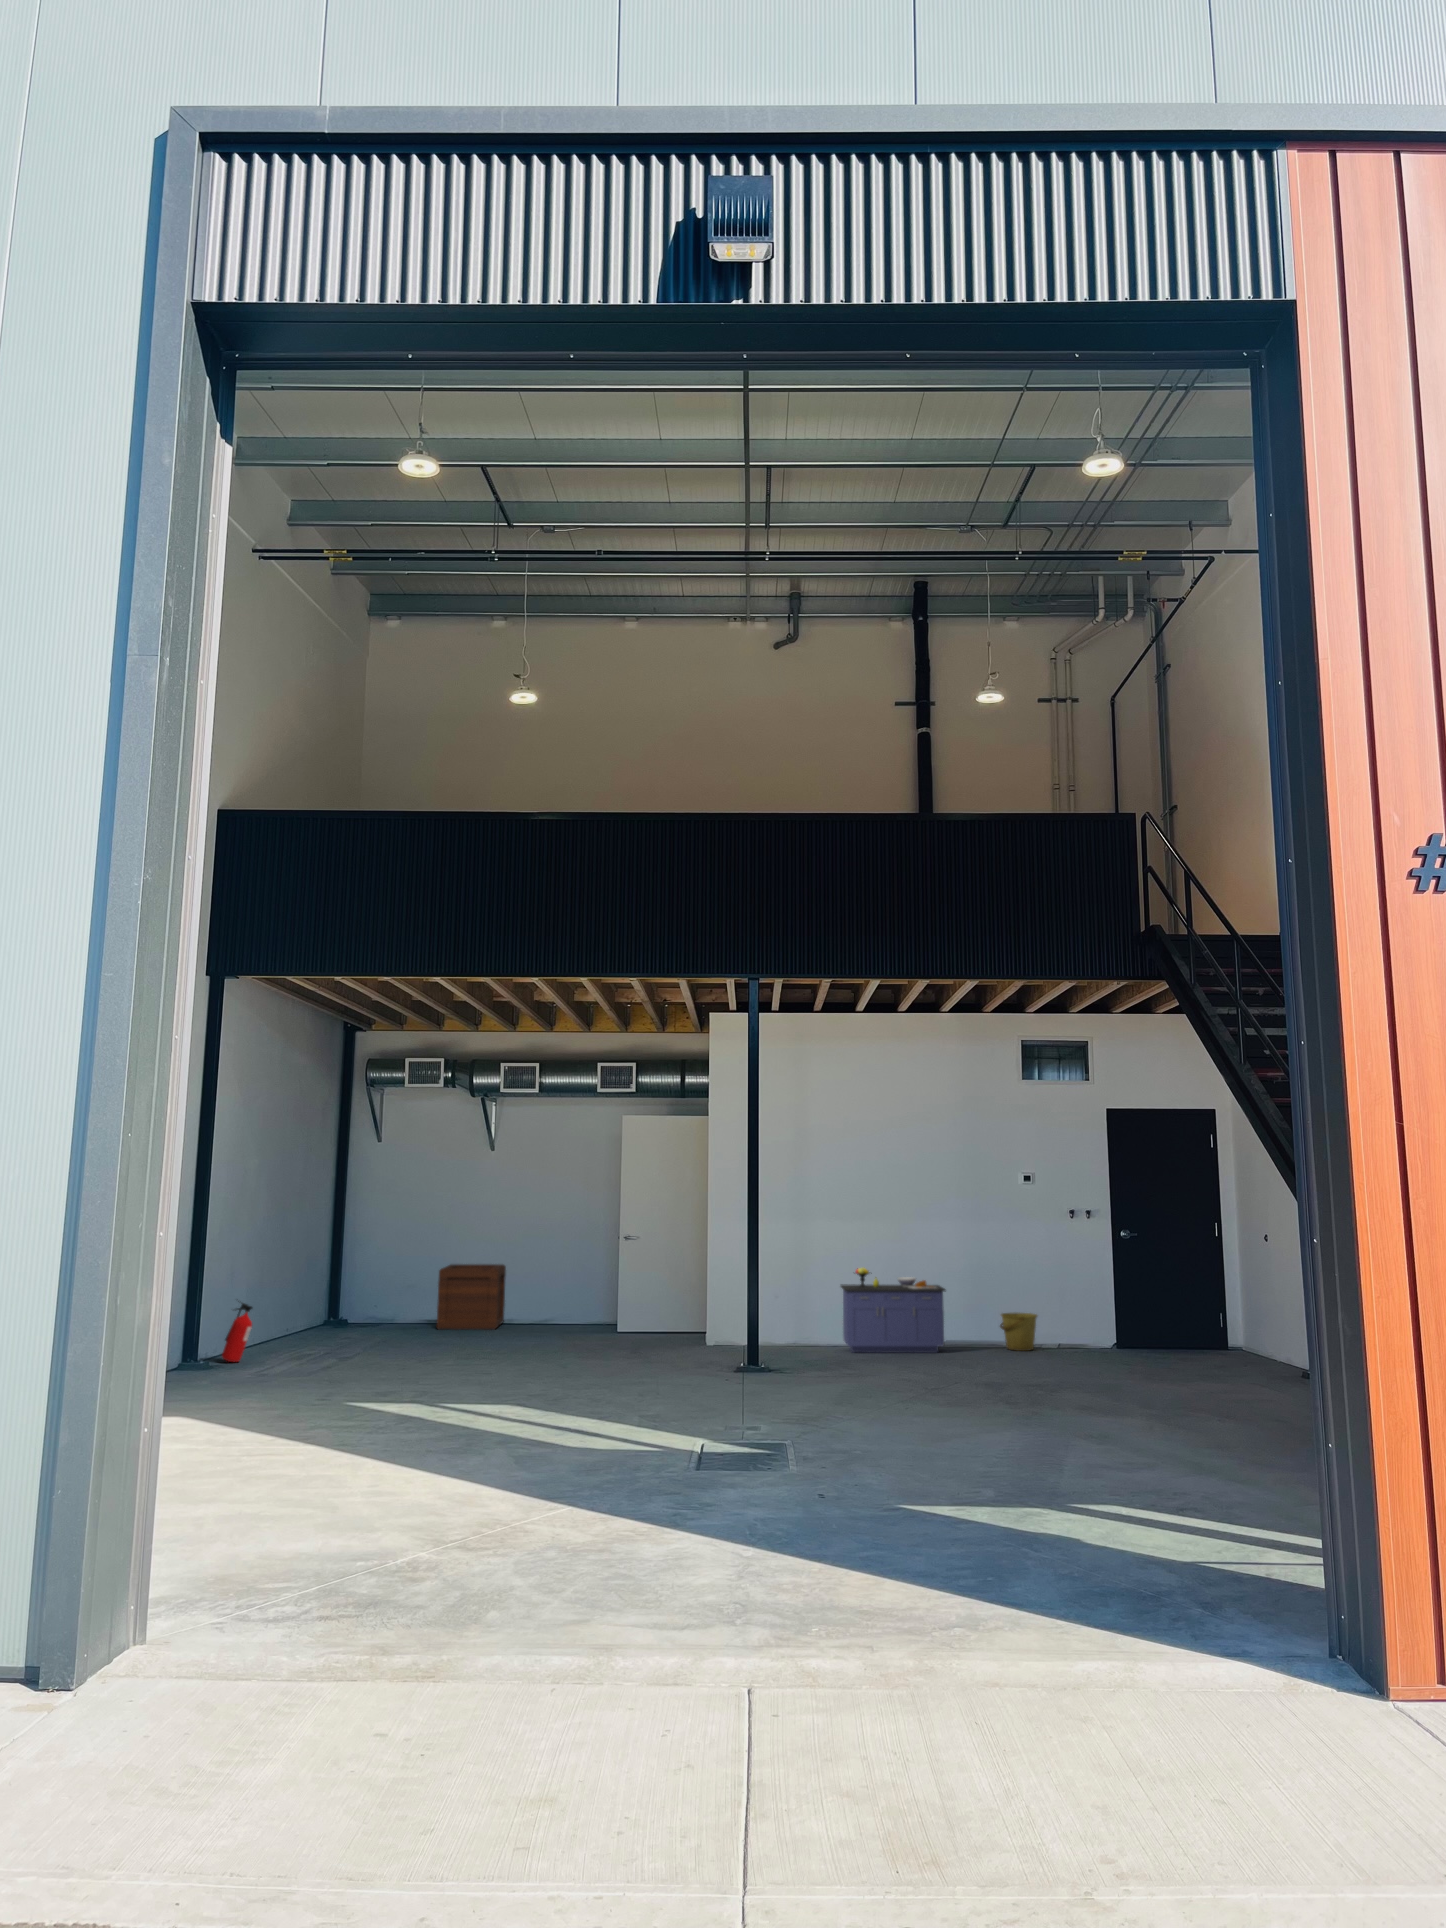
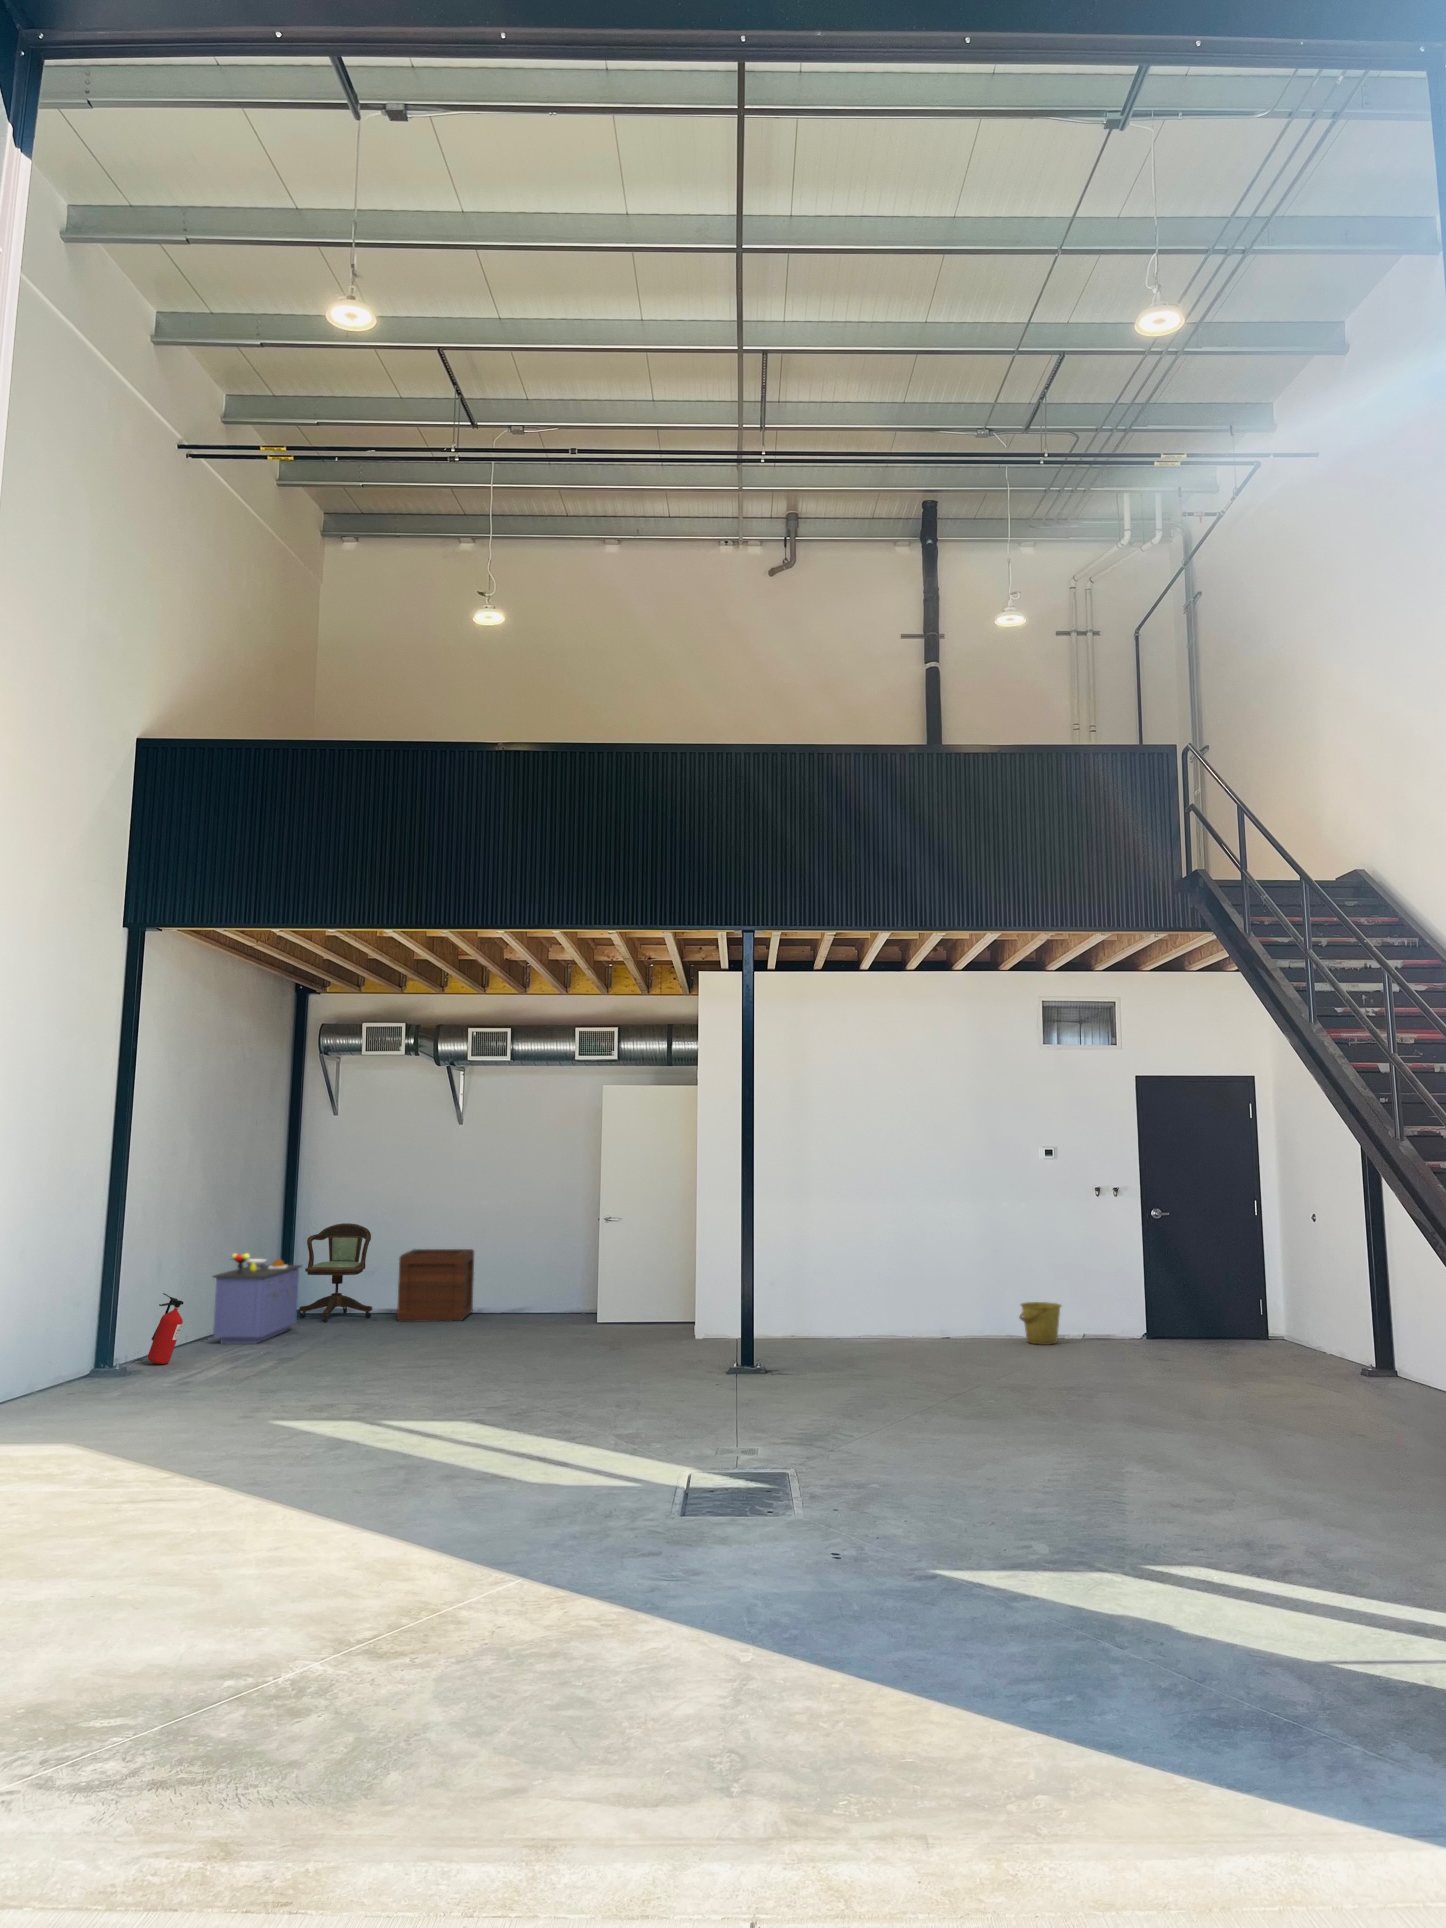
office chair: none [348,1241,414,1330] -> present [299,1223,372,1322]
storage cabinet: present [841,1268,945,1353] -> present [213,1253,301,1344]

